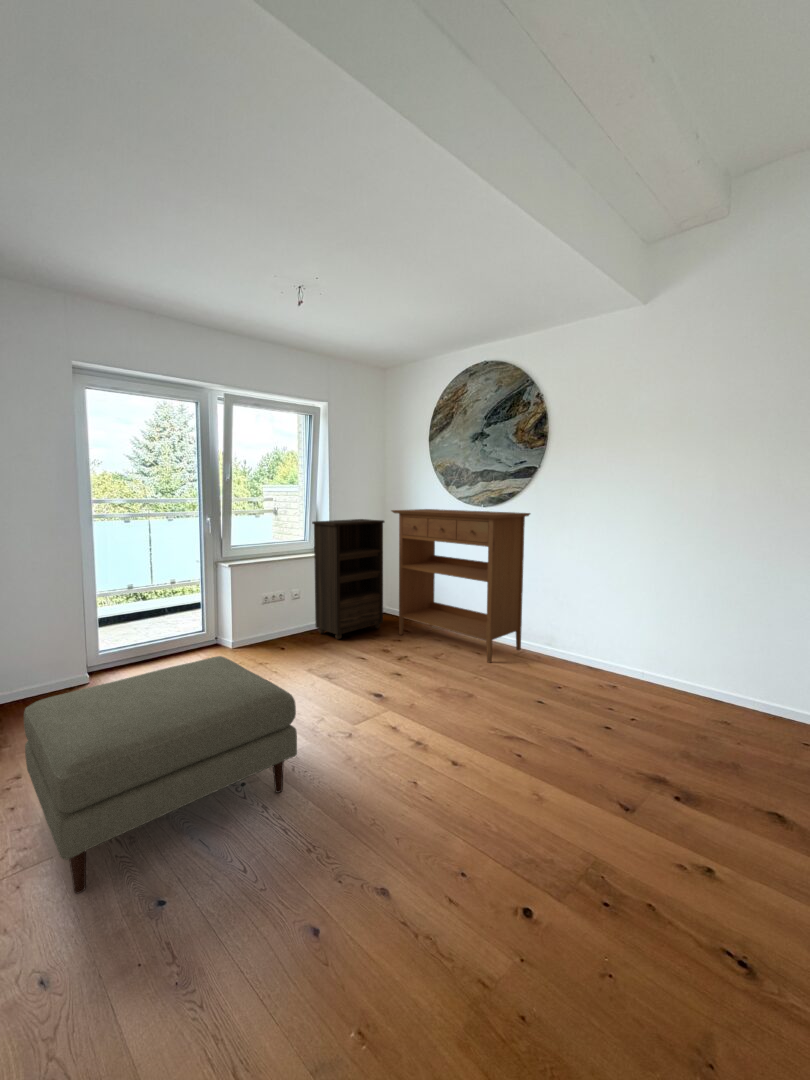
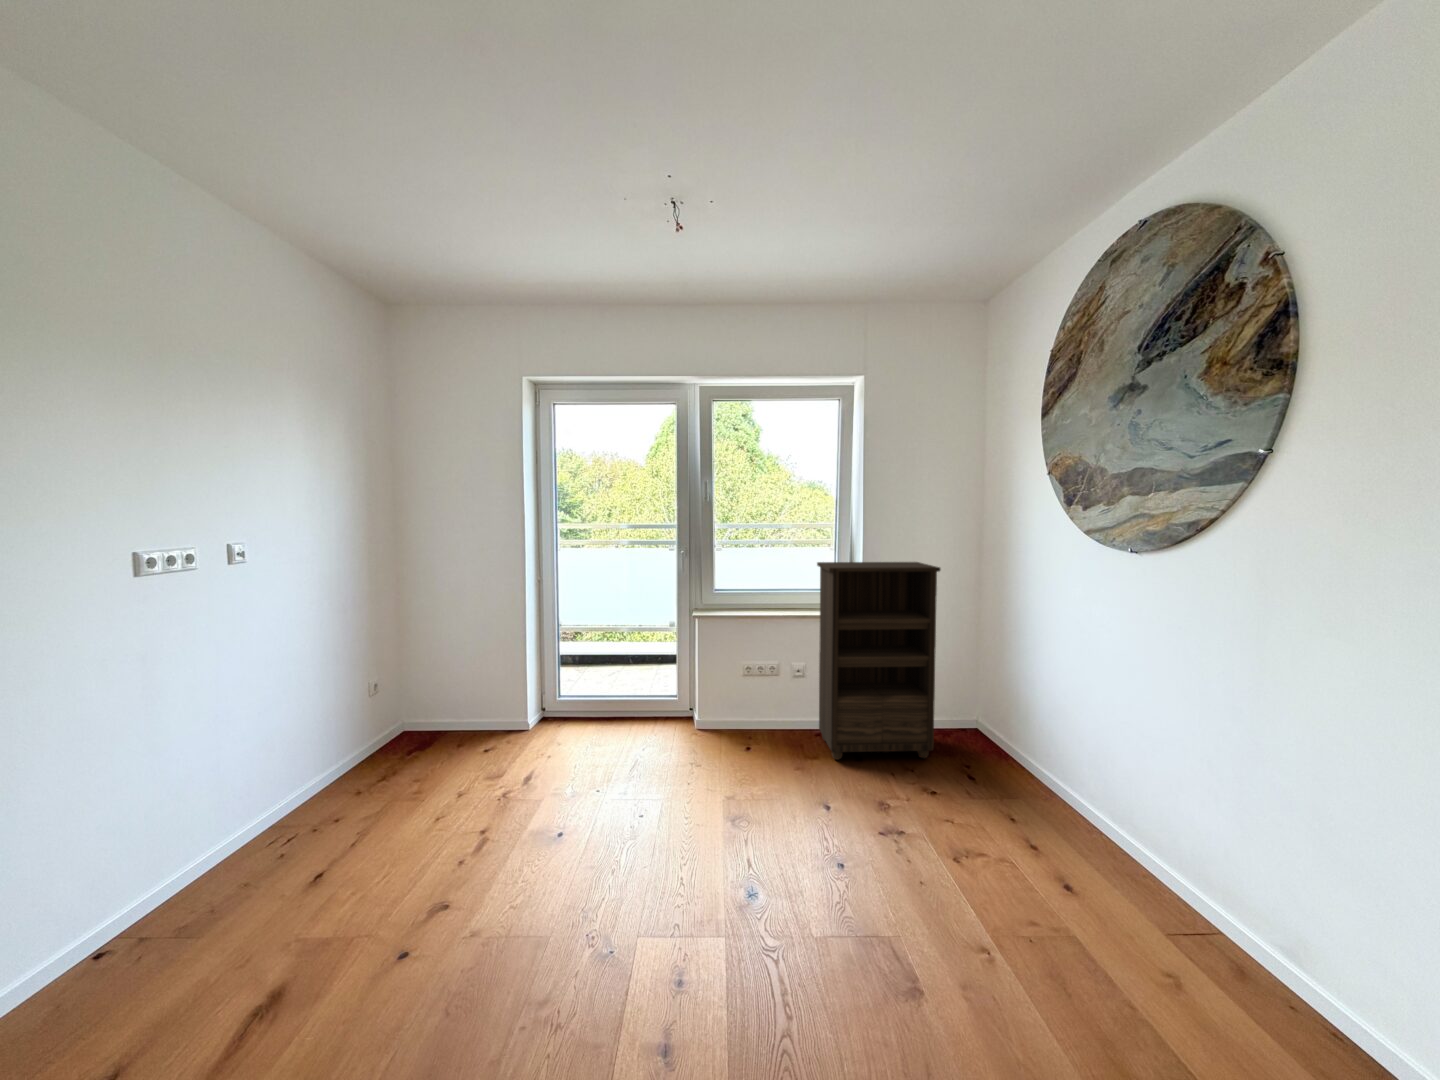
console table: present [392,509,530,663] -> none [936,550,1241,931]
ottoman: present [24,656,297,893] -> none [80,751,508,1018]

